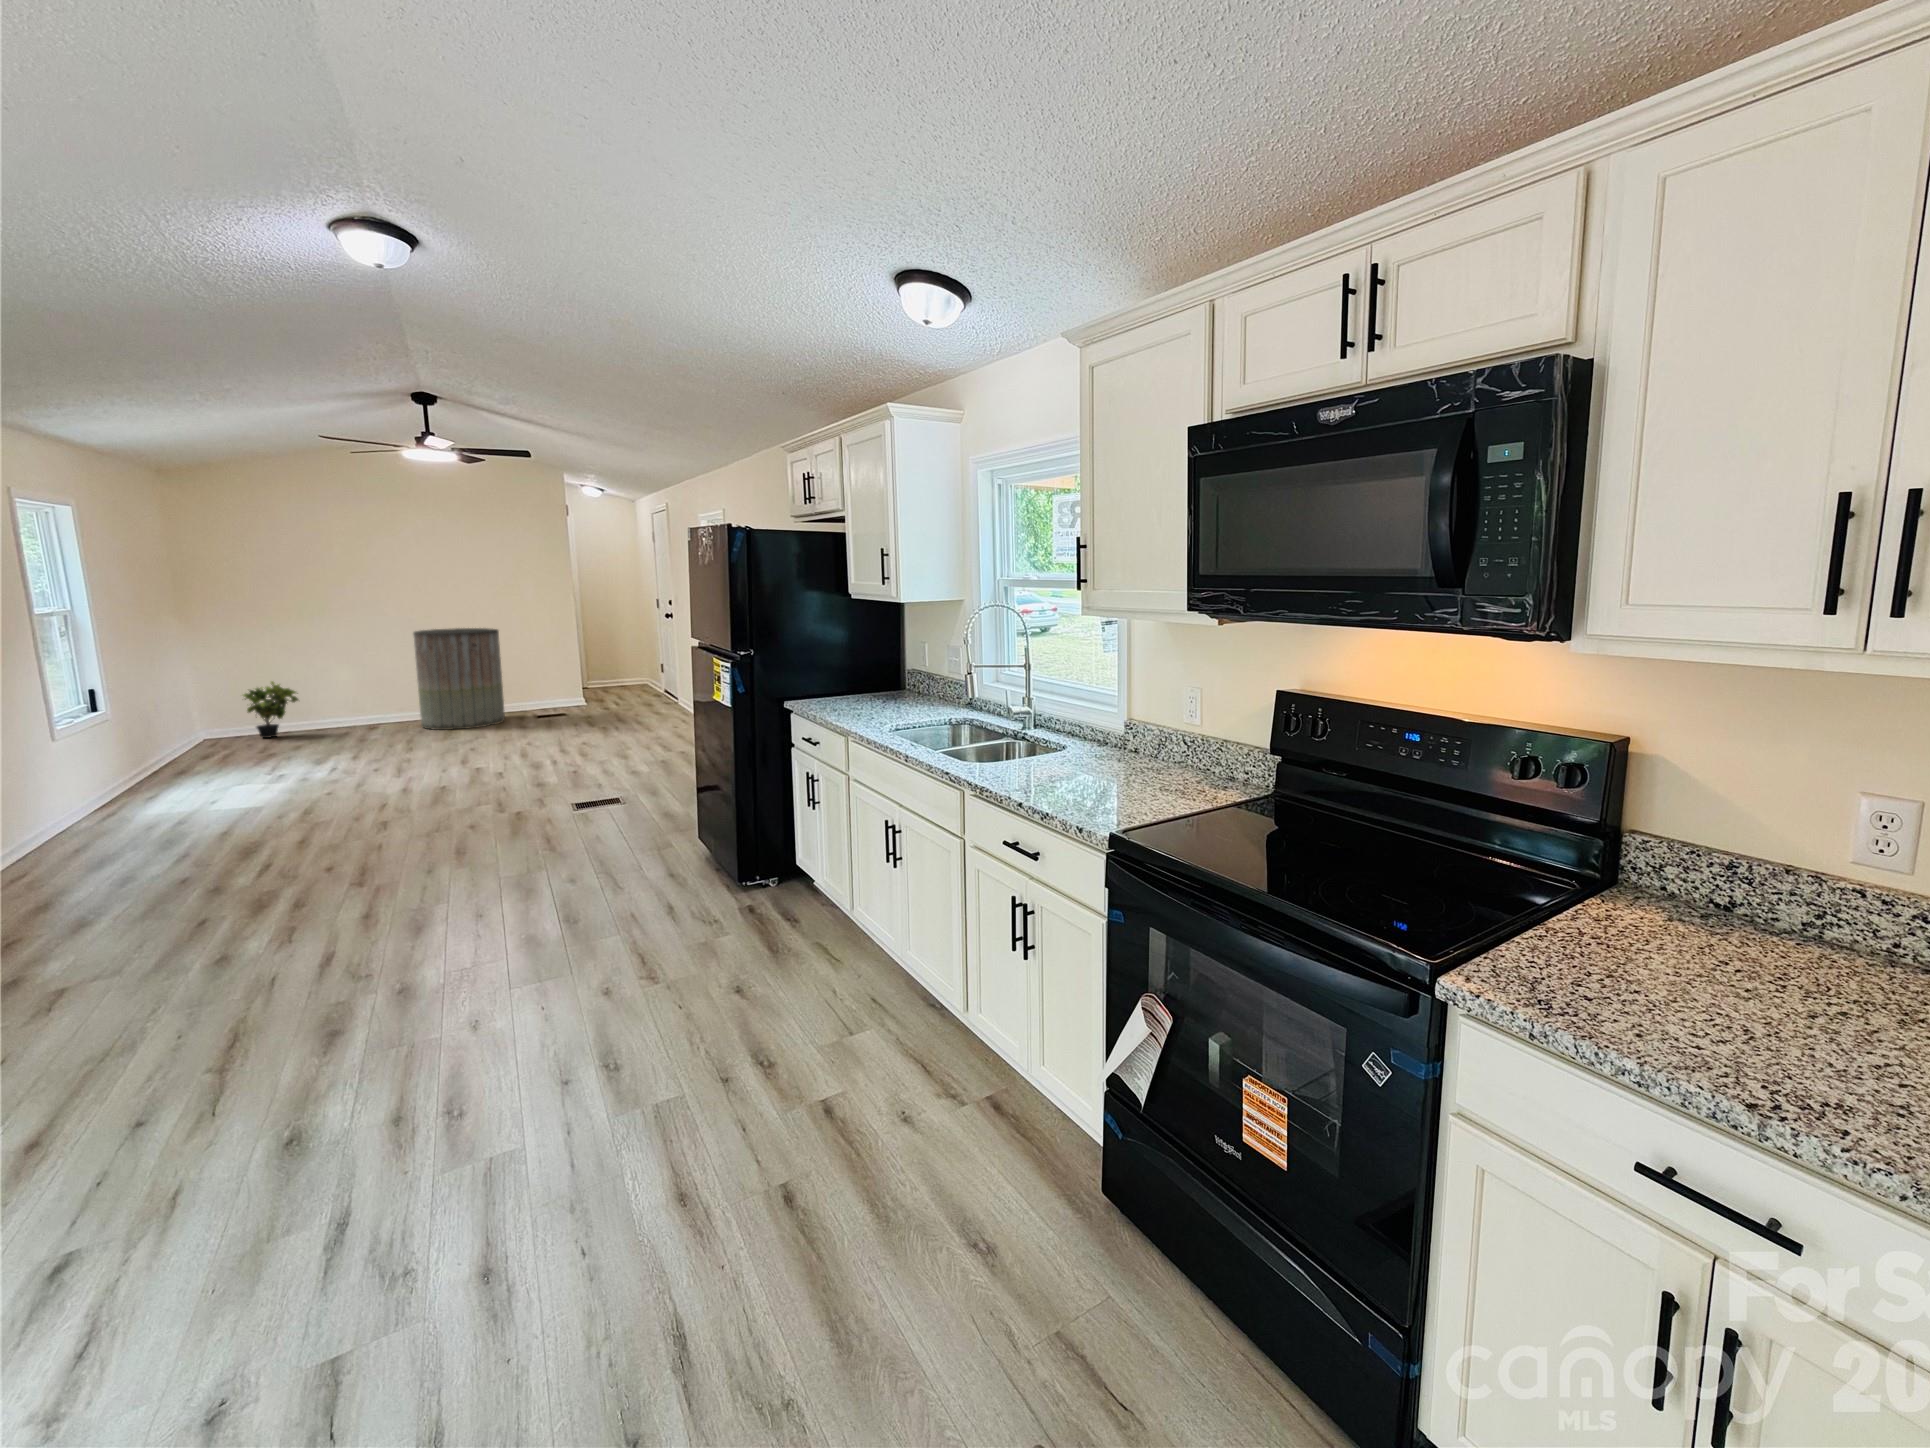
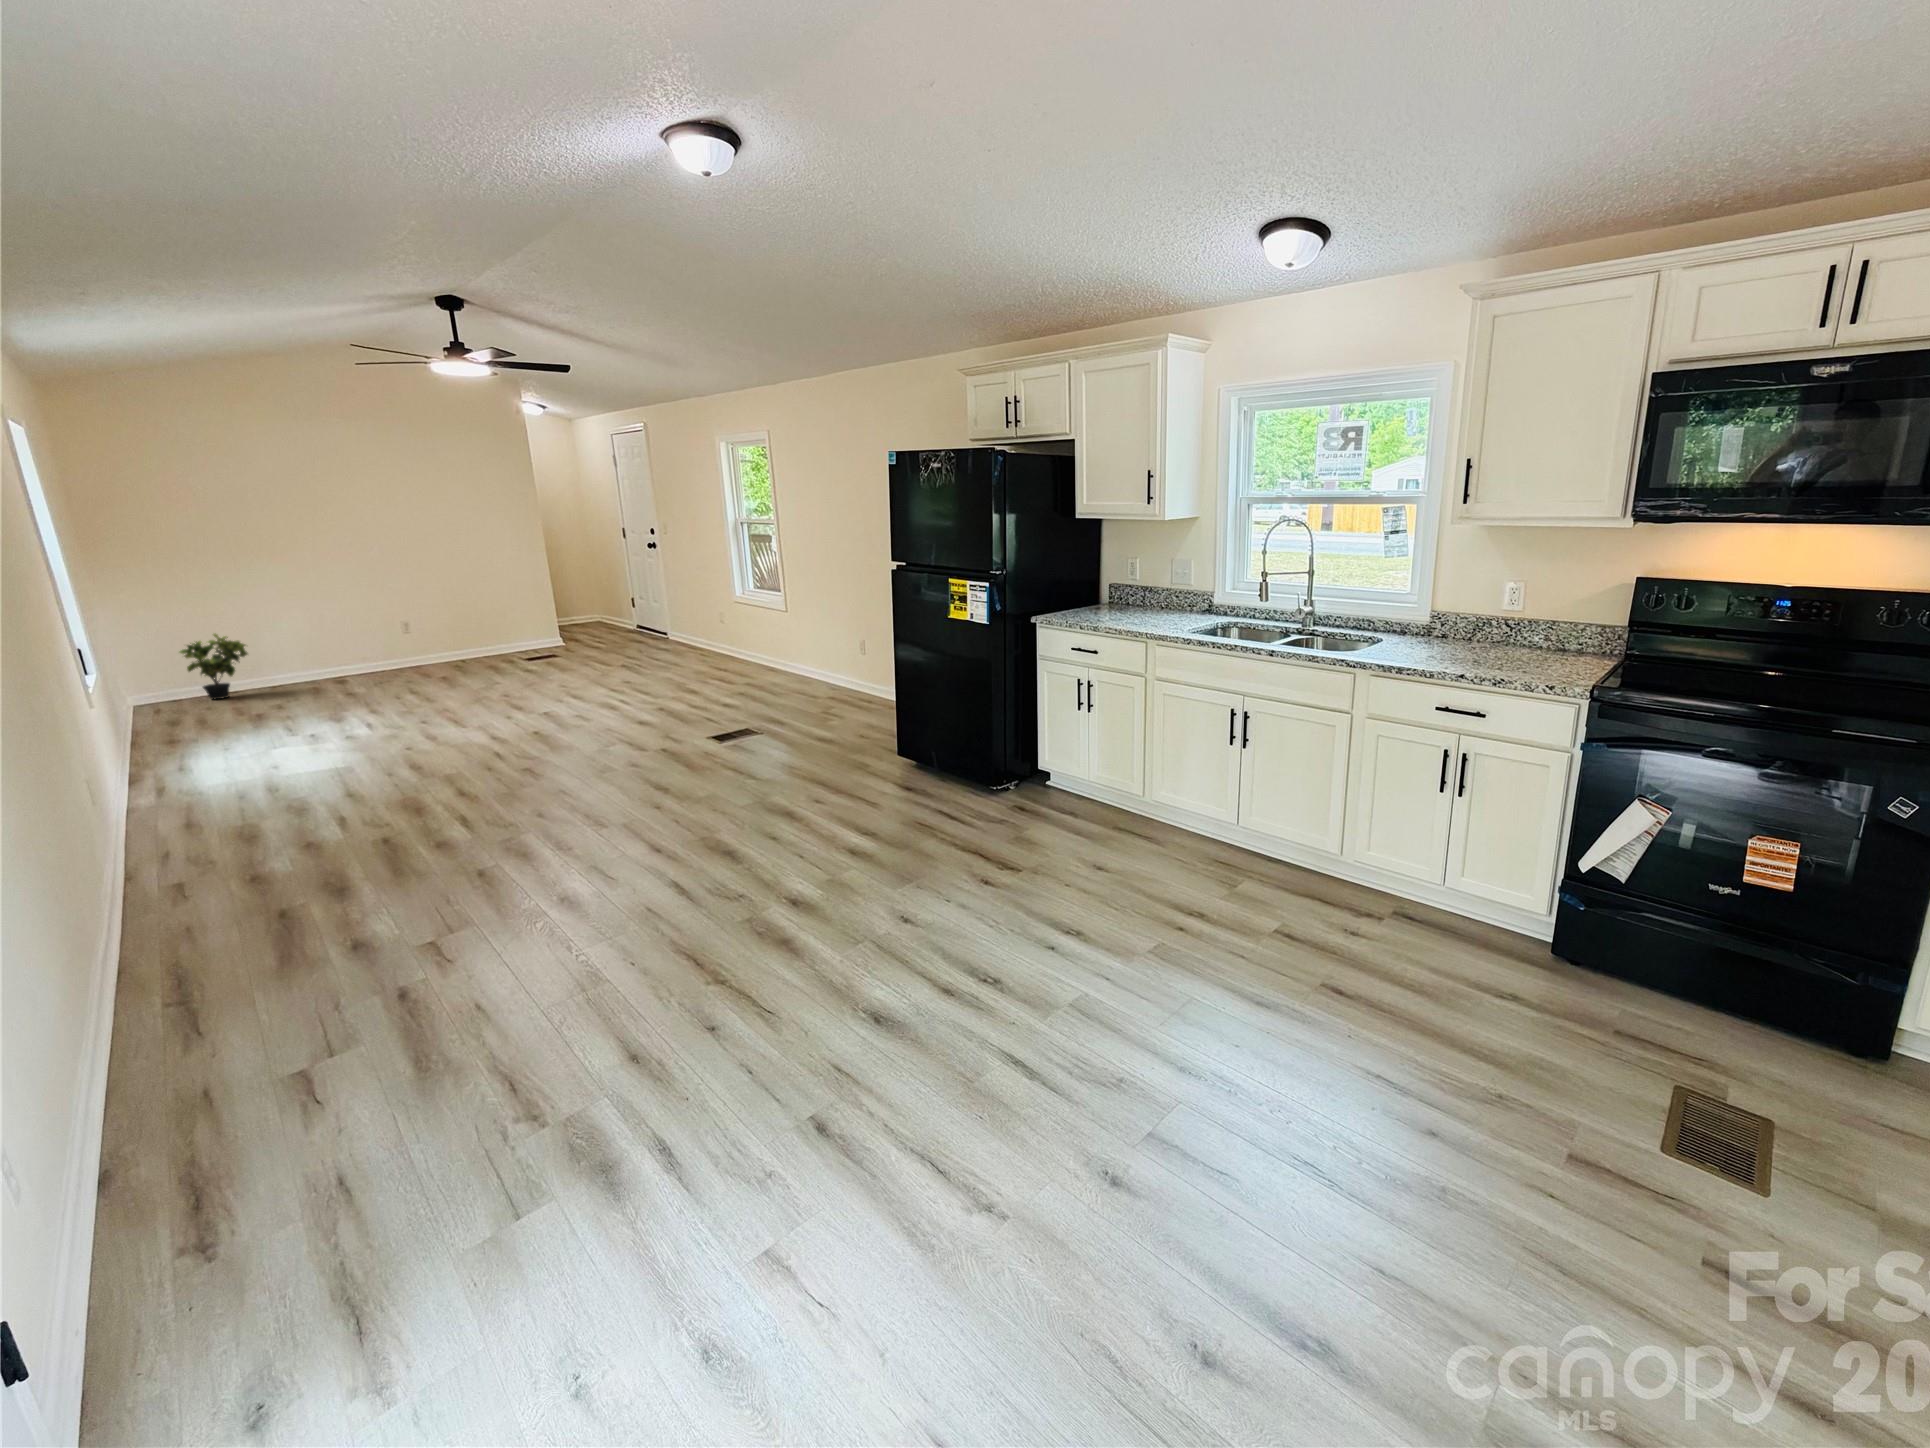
trash can: present [413,628,505,730] -> none [379,563,491,677]

